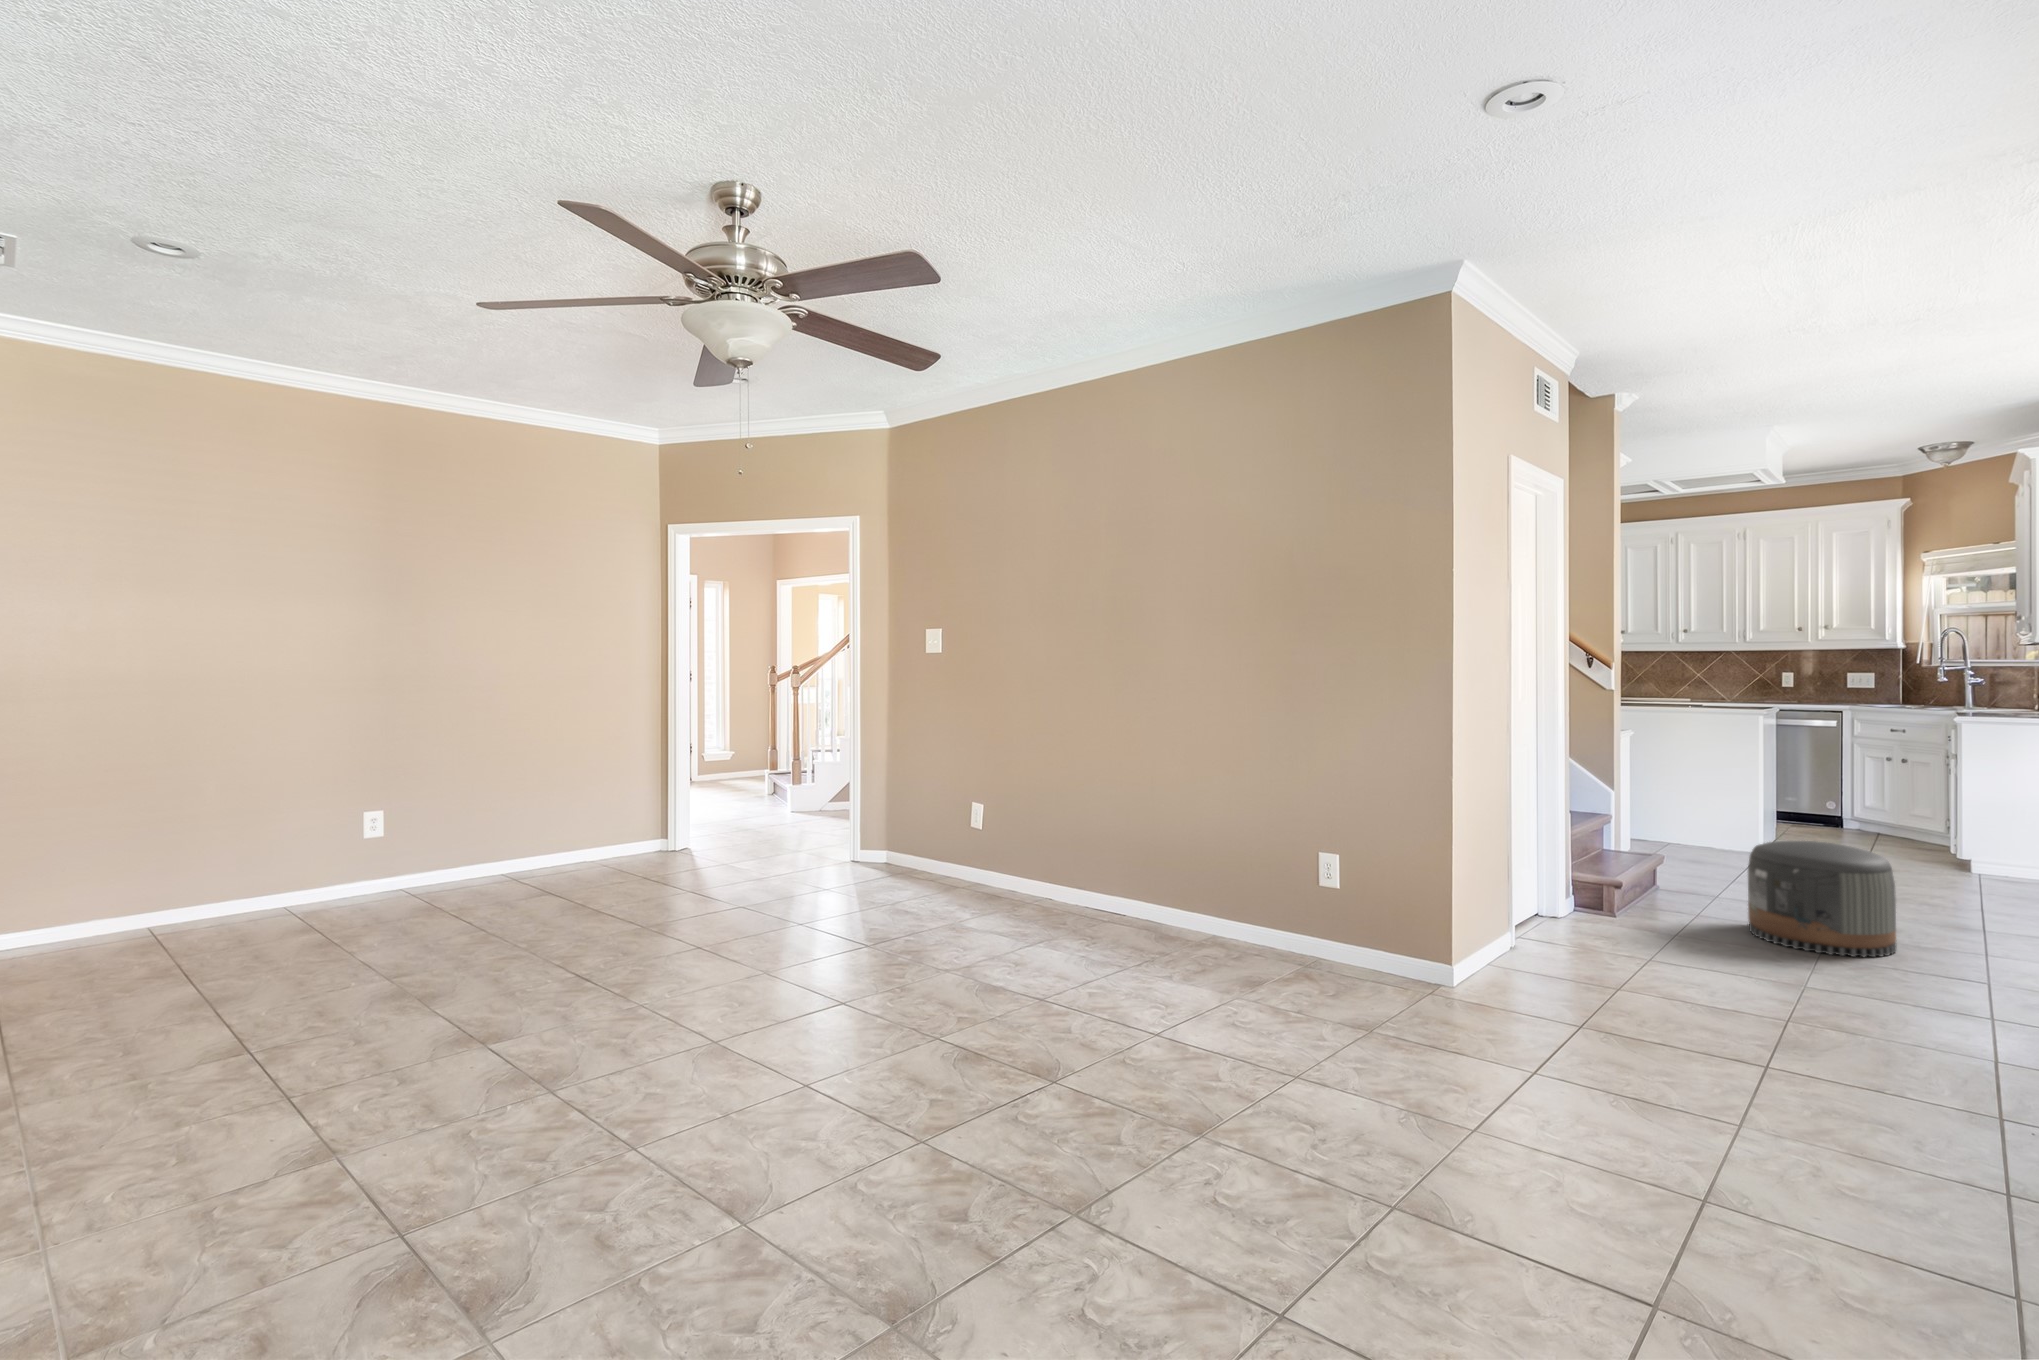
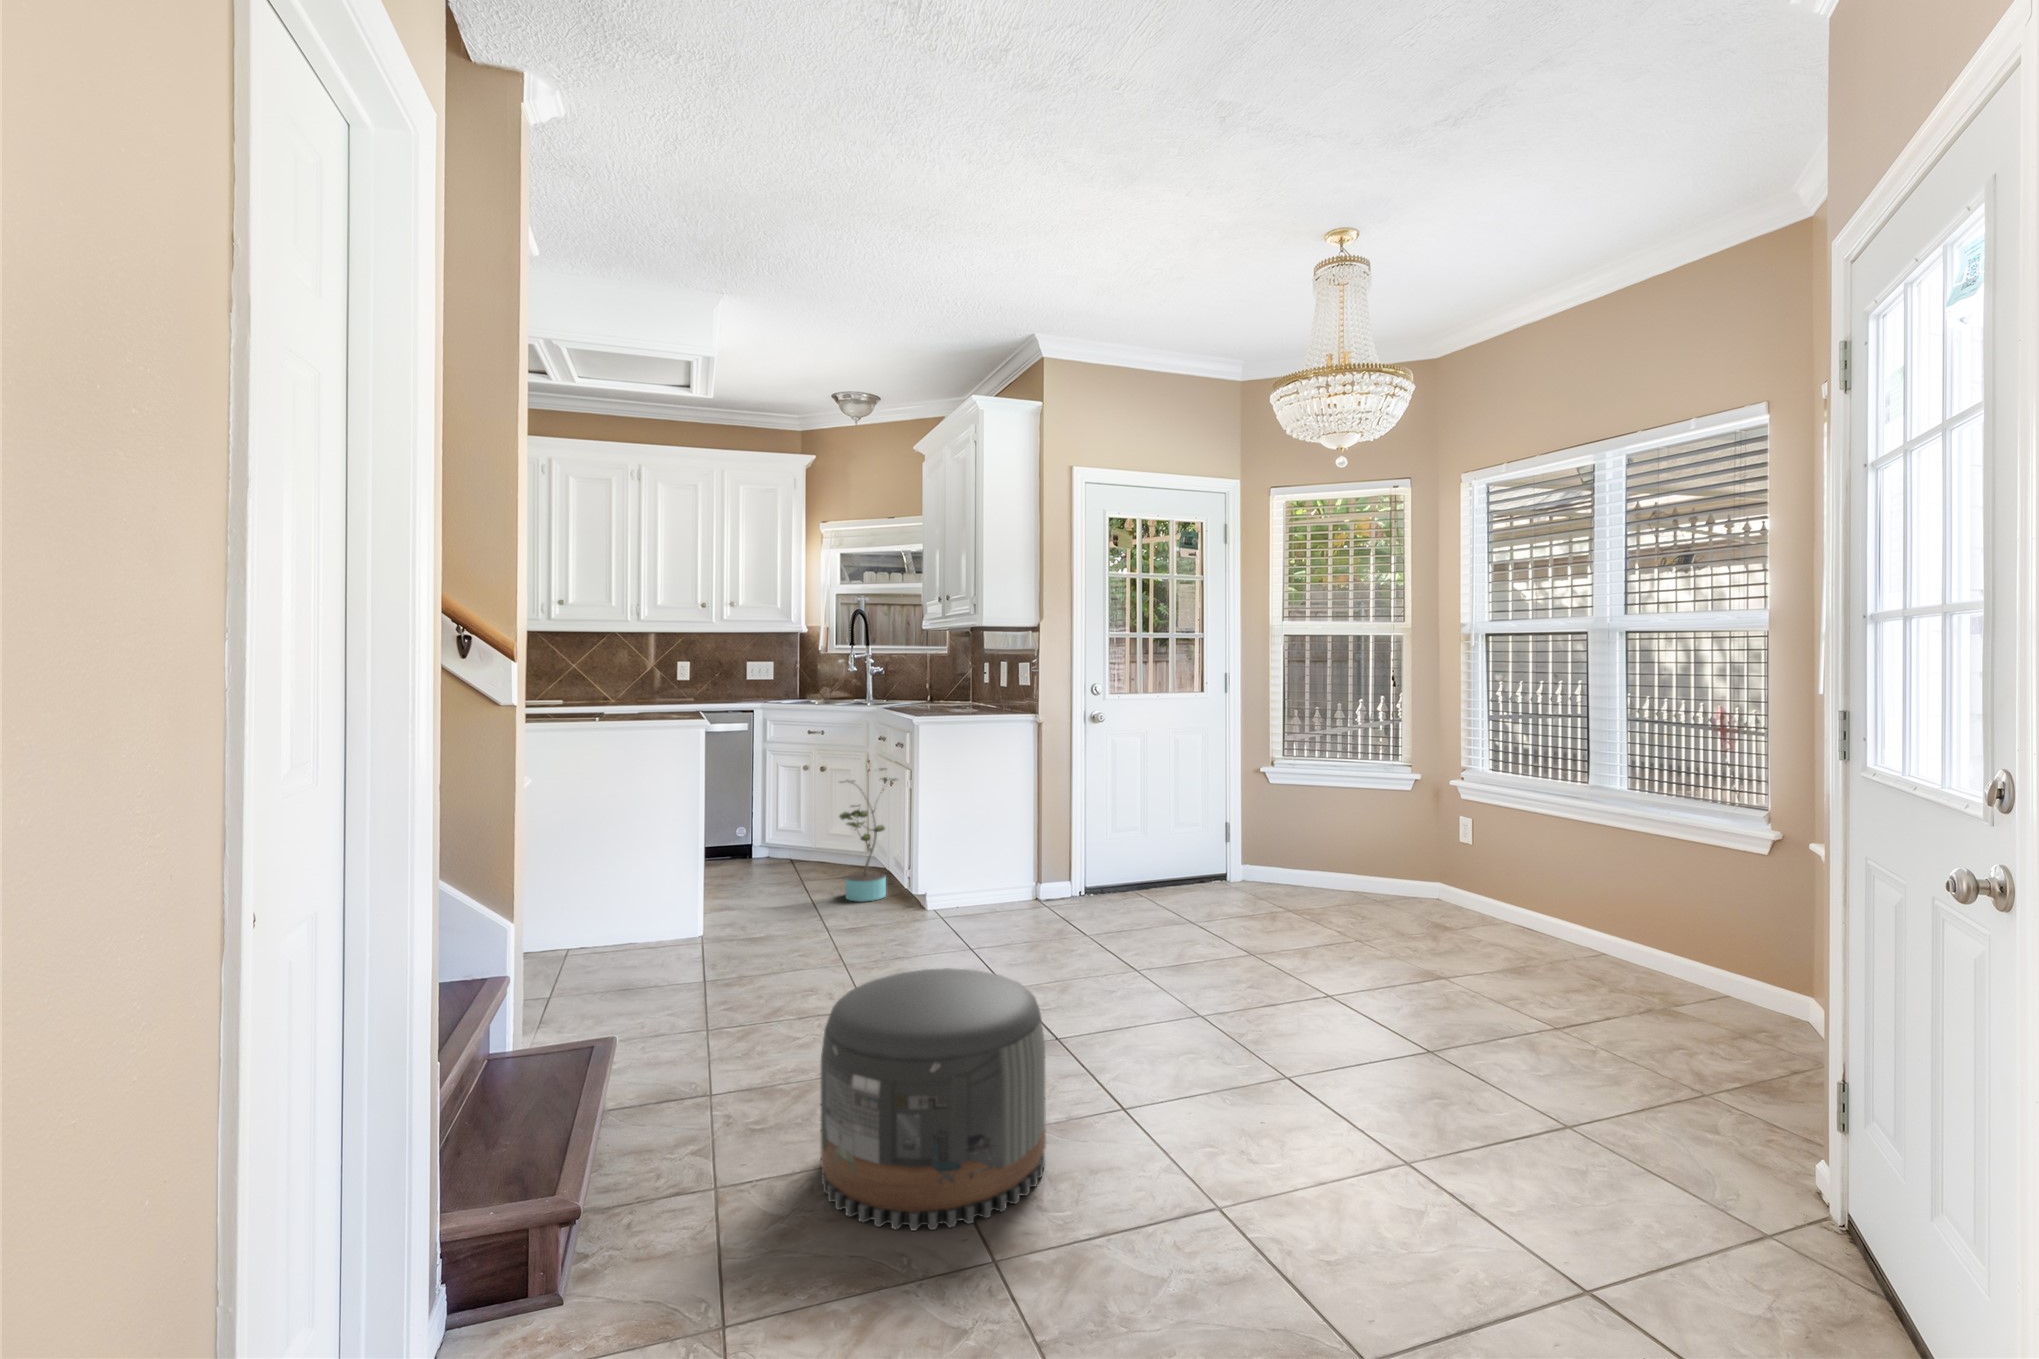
potted plant: none [1891,759,1949,862] -> present [840,768,895,902]

